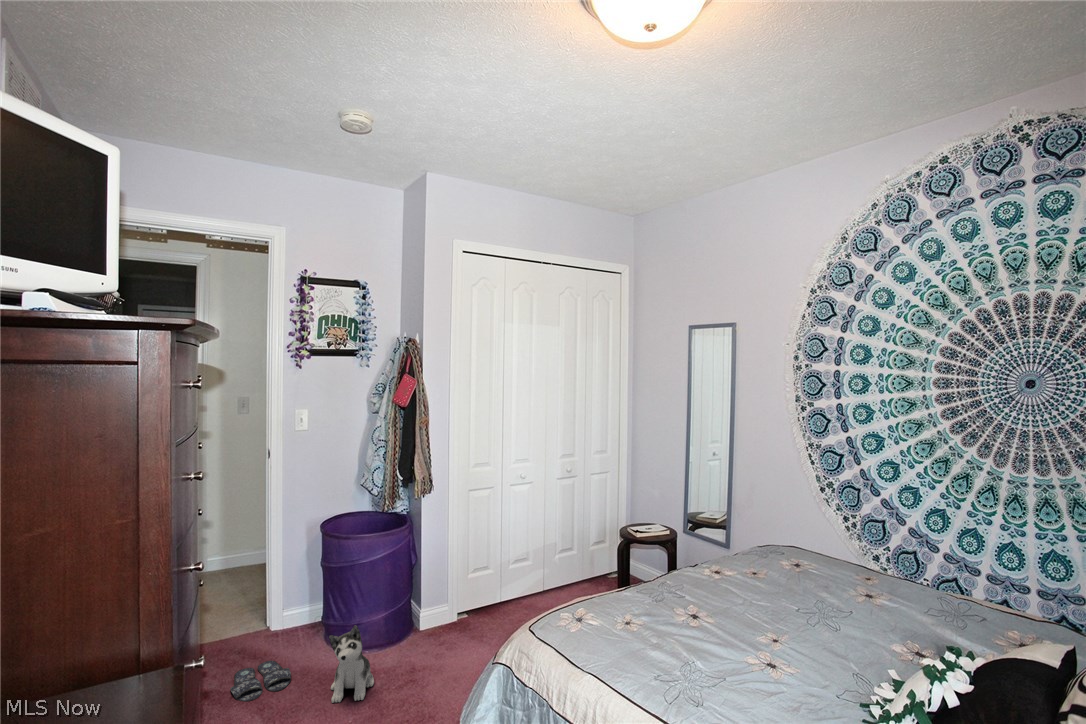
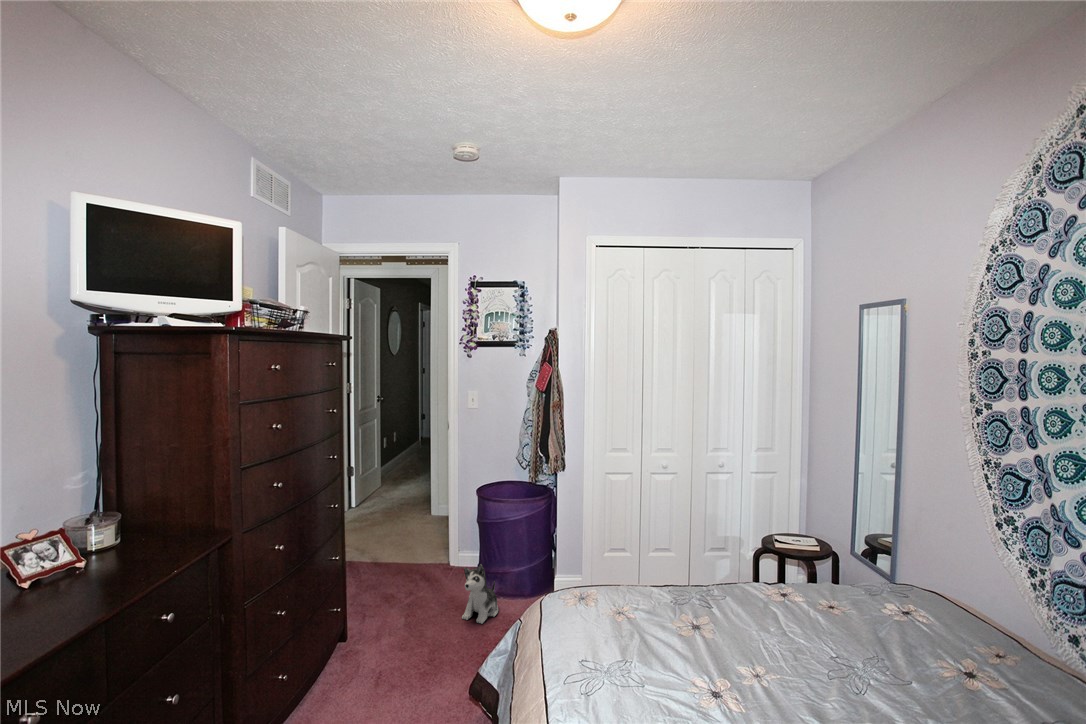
slippers: present [230,660,291,702] -> none [411,578,451,601]

